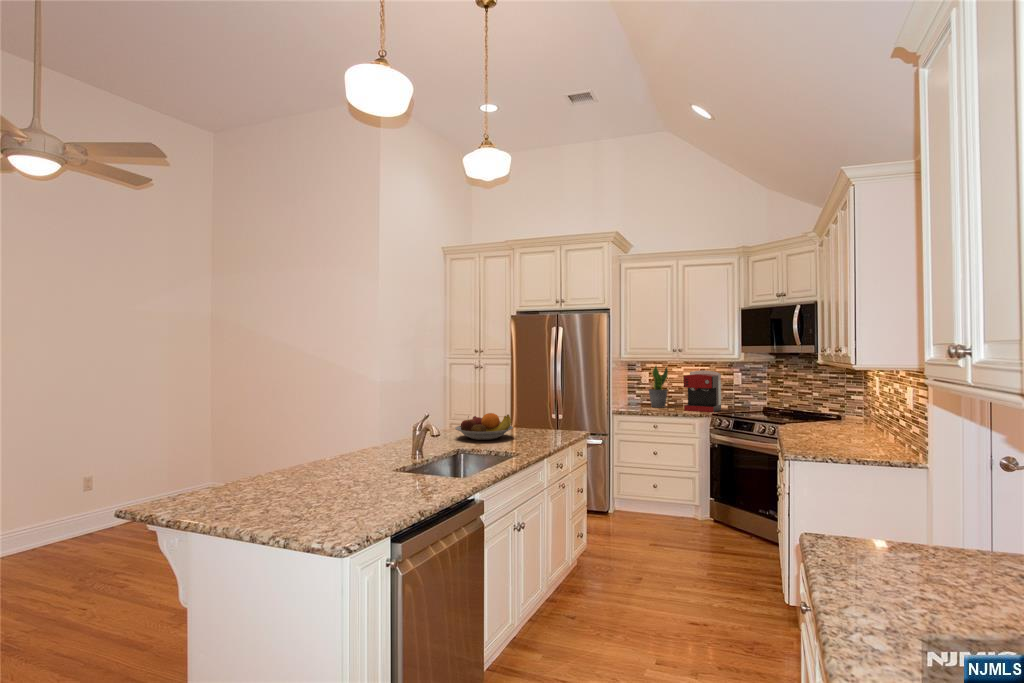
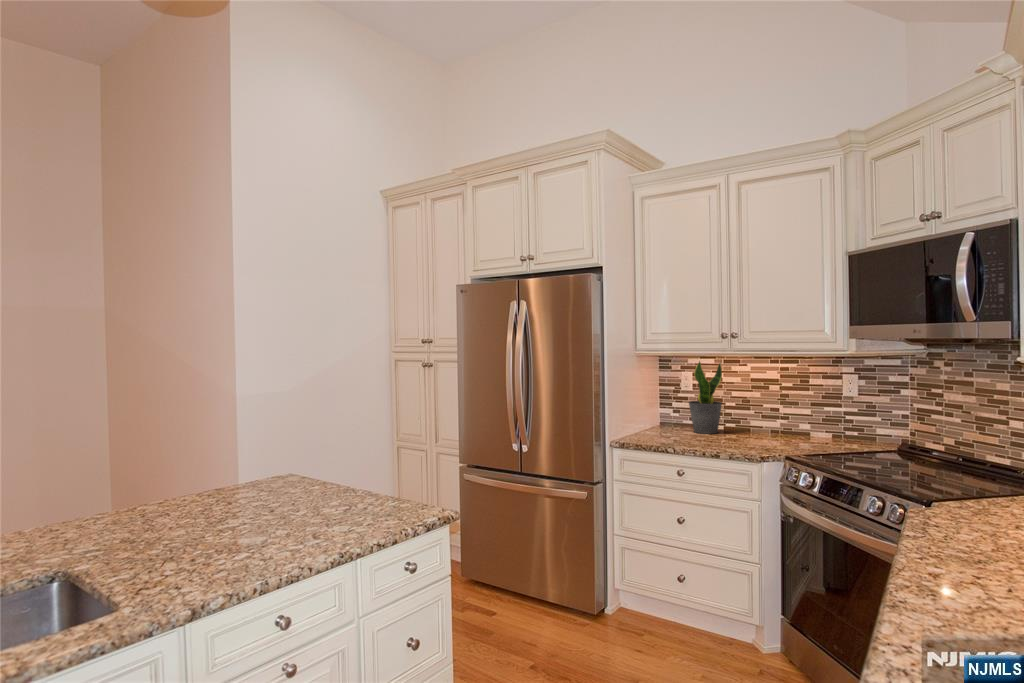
coffee maker: present [684,370,721,412] -> none [742,371,817,449]
fruit bowl: present [455,413,513,440] -> none [173,469,302,525]

